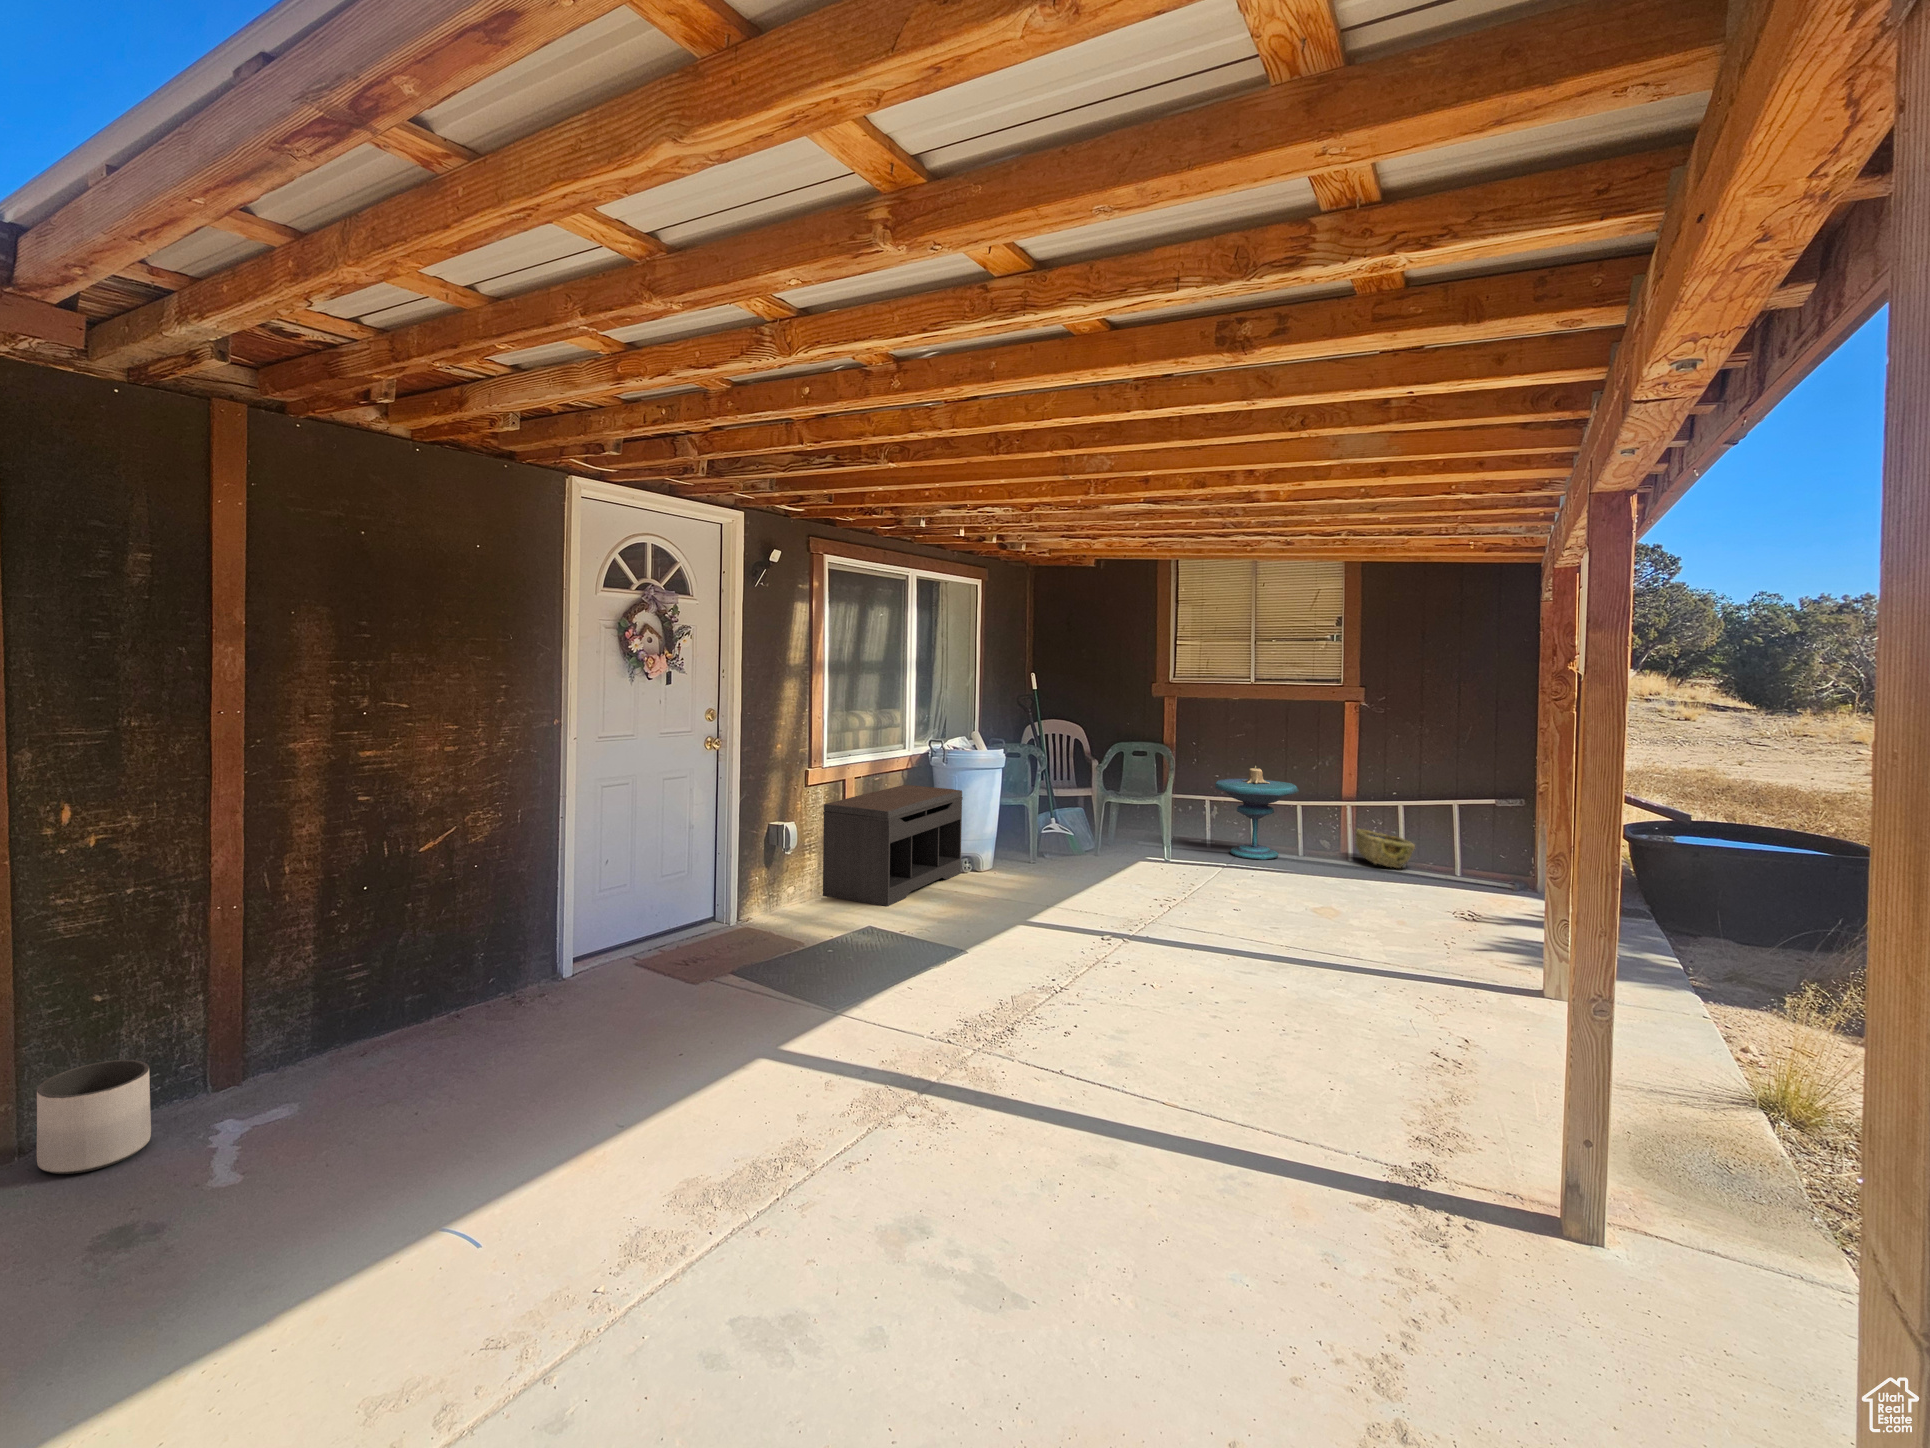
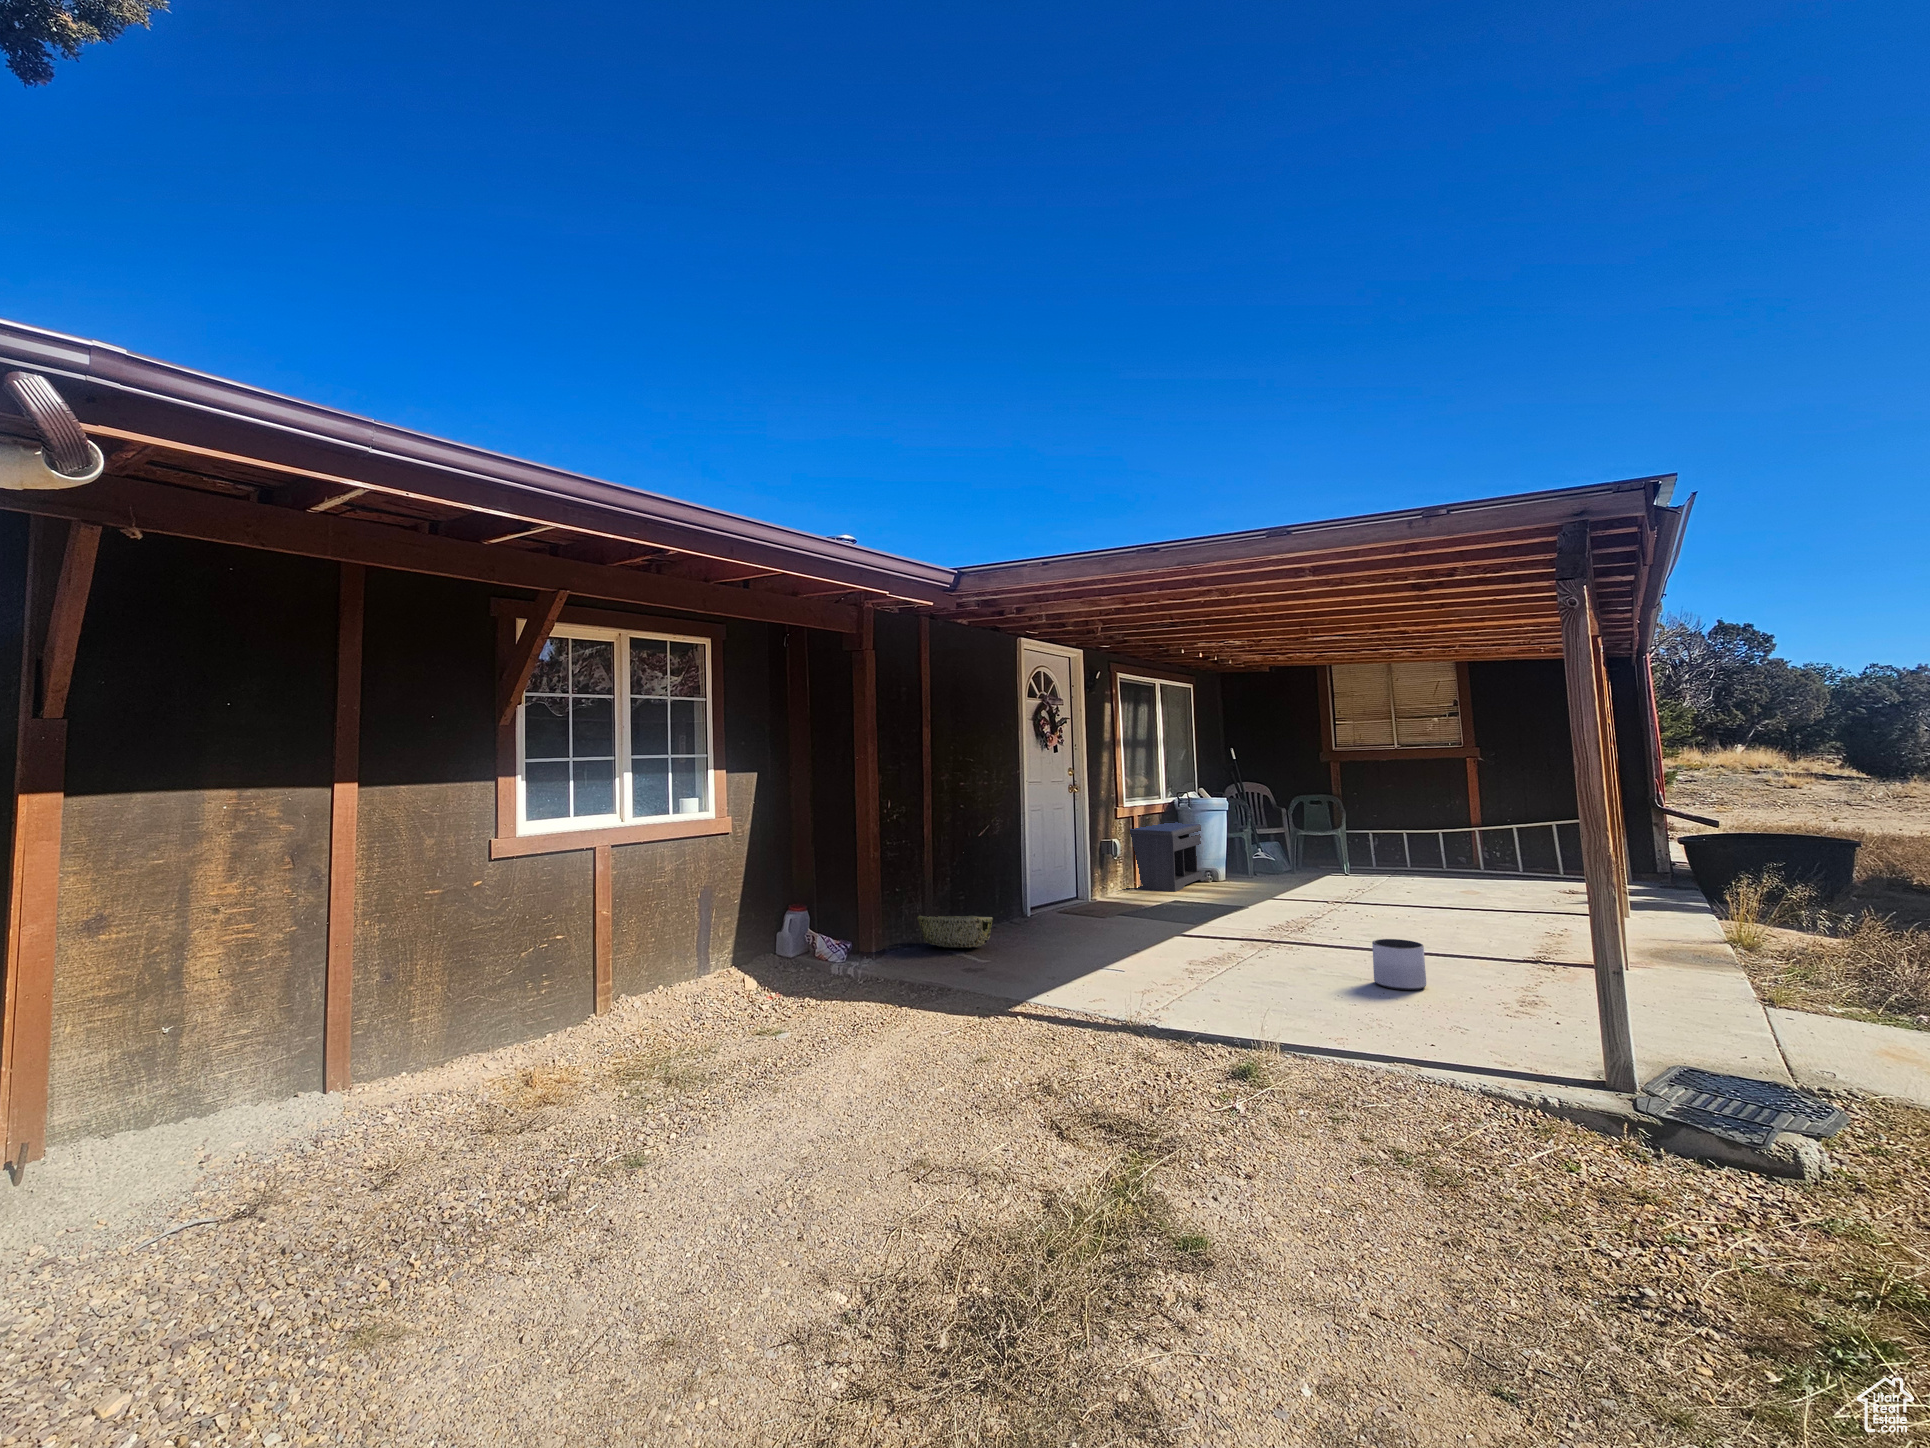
side table: present [1215,766,1299,860] -> none [1377,805,1440,871]
woven basket: present [1356,829,1415,868] -> present [917,916,993,948]
planter: present [37,1060,151,1174] -> present [1372,939,1426,990]

